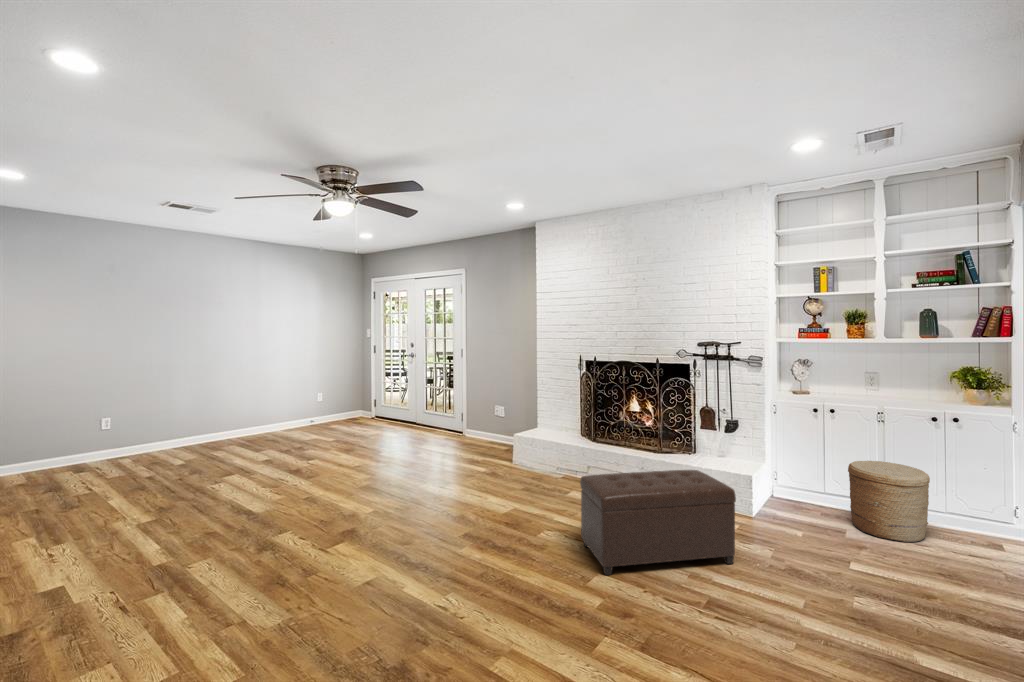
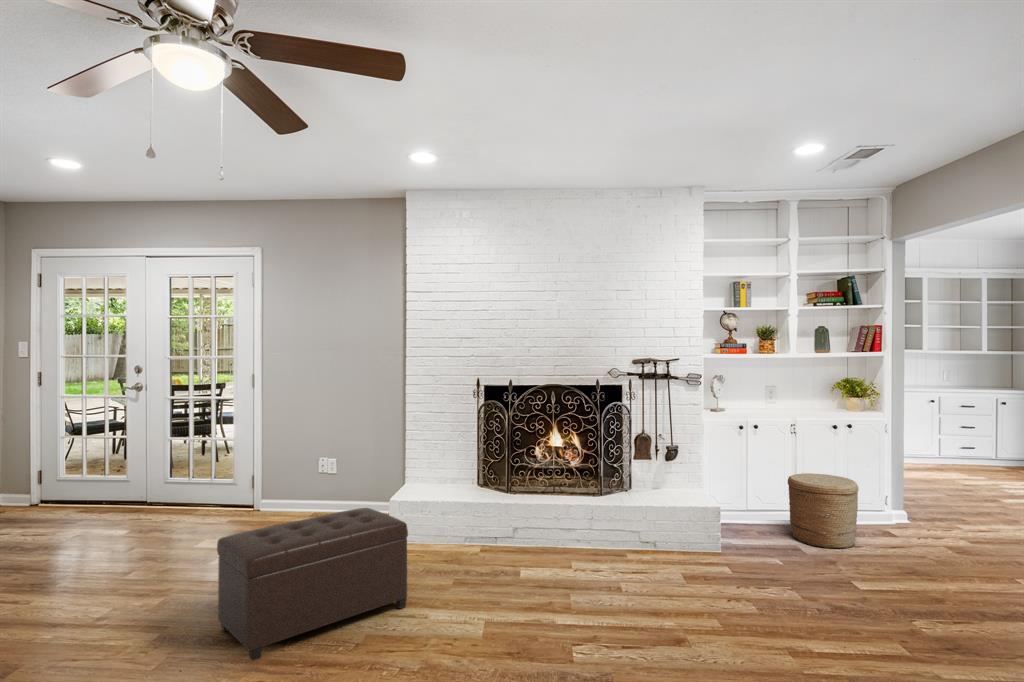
ottoman: present [580,470,736,575] -> present [217,508,408,660]

